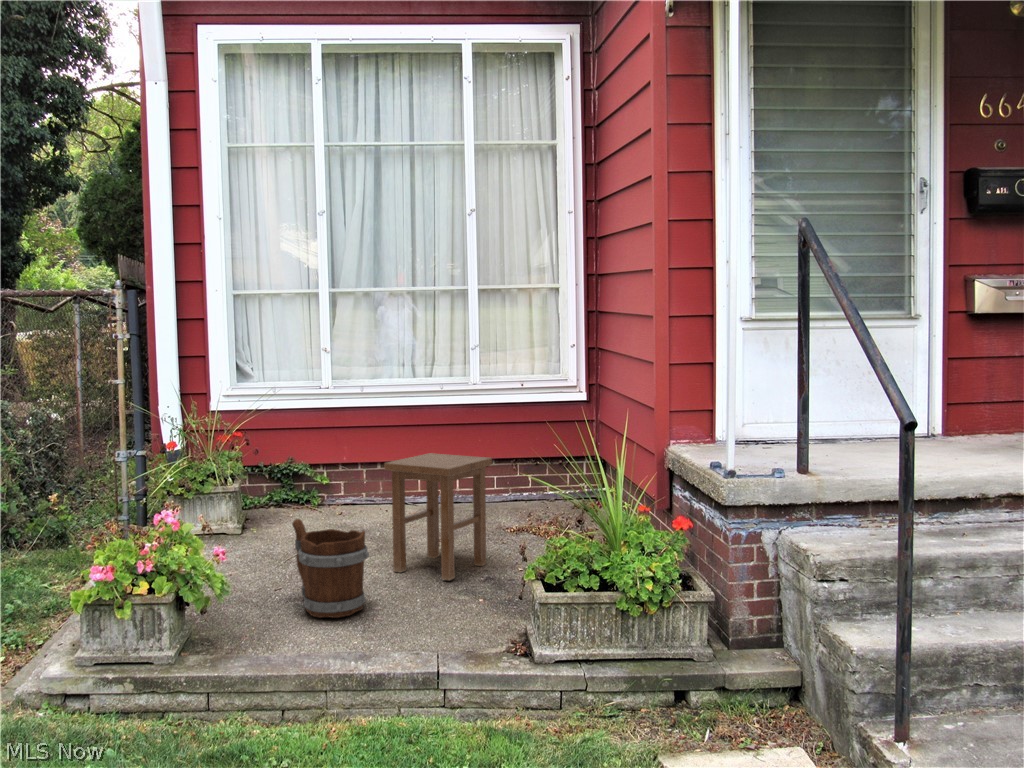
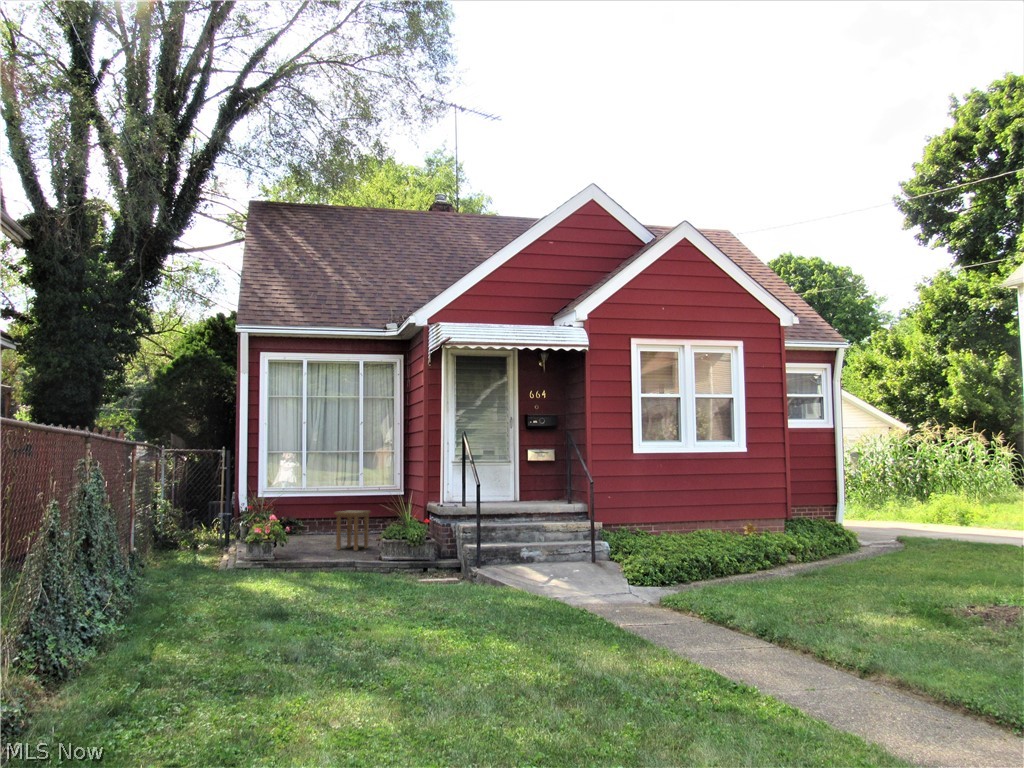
bucket: present [292,519,369,618] -> none [306,529,333,557]

